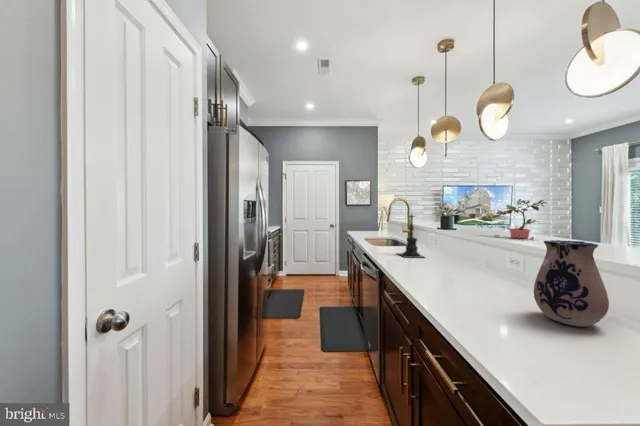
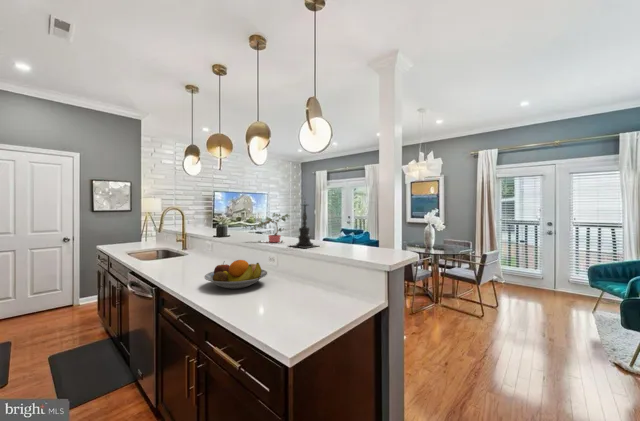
candle holder: present [398,214,424,258] -> present [291,203,317,248]
ceramic pitcher: present [534,240,609,327] -> none [284,246,319,300]
fruit bowl: none [423,252,506,288] -> present [204,260,267,289]

